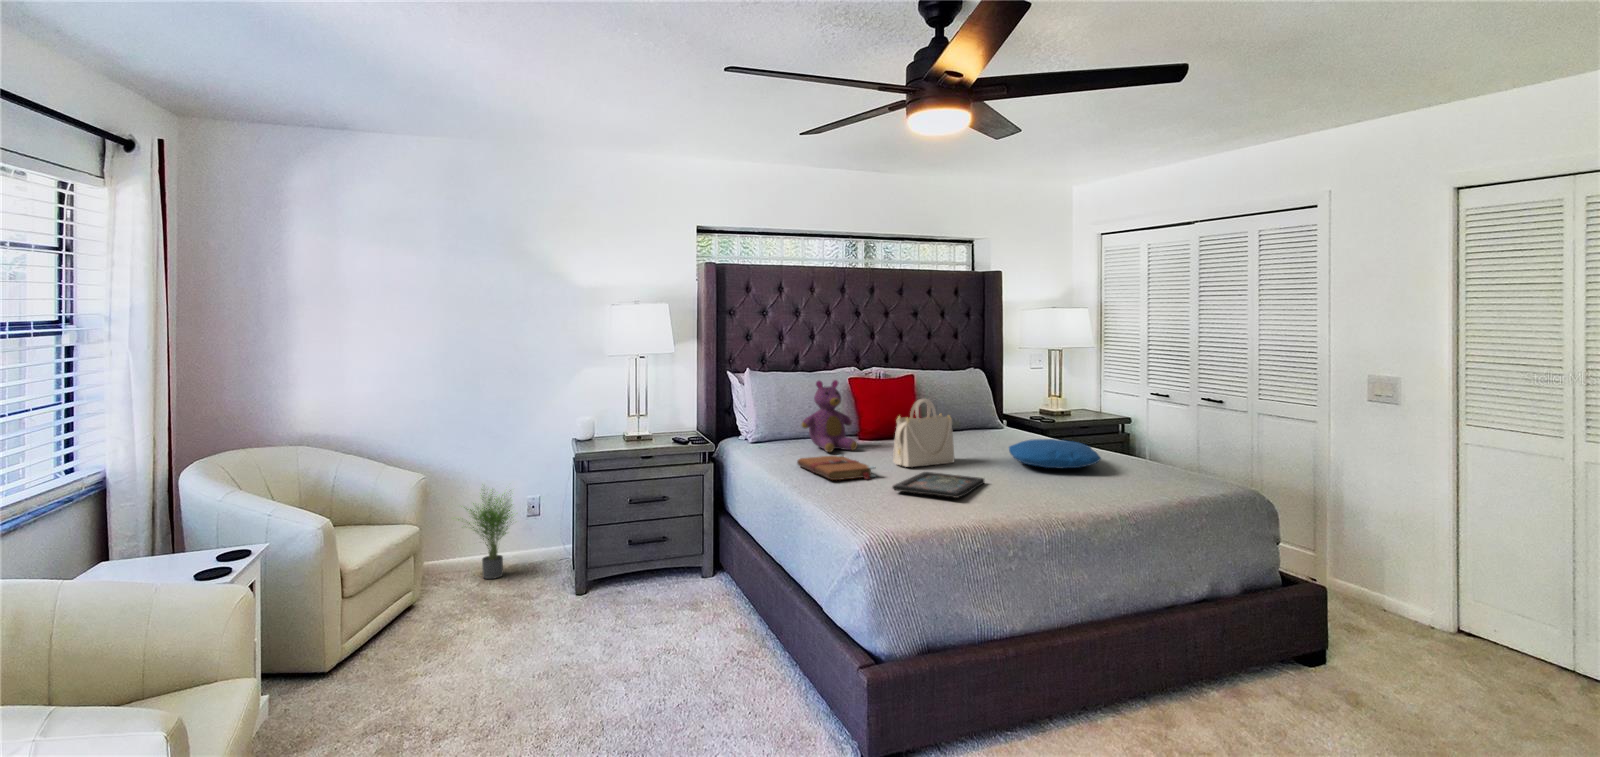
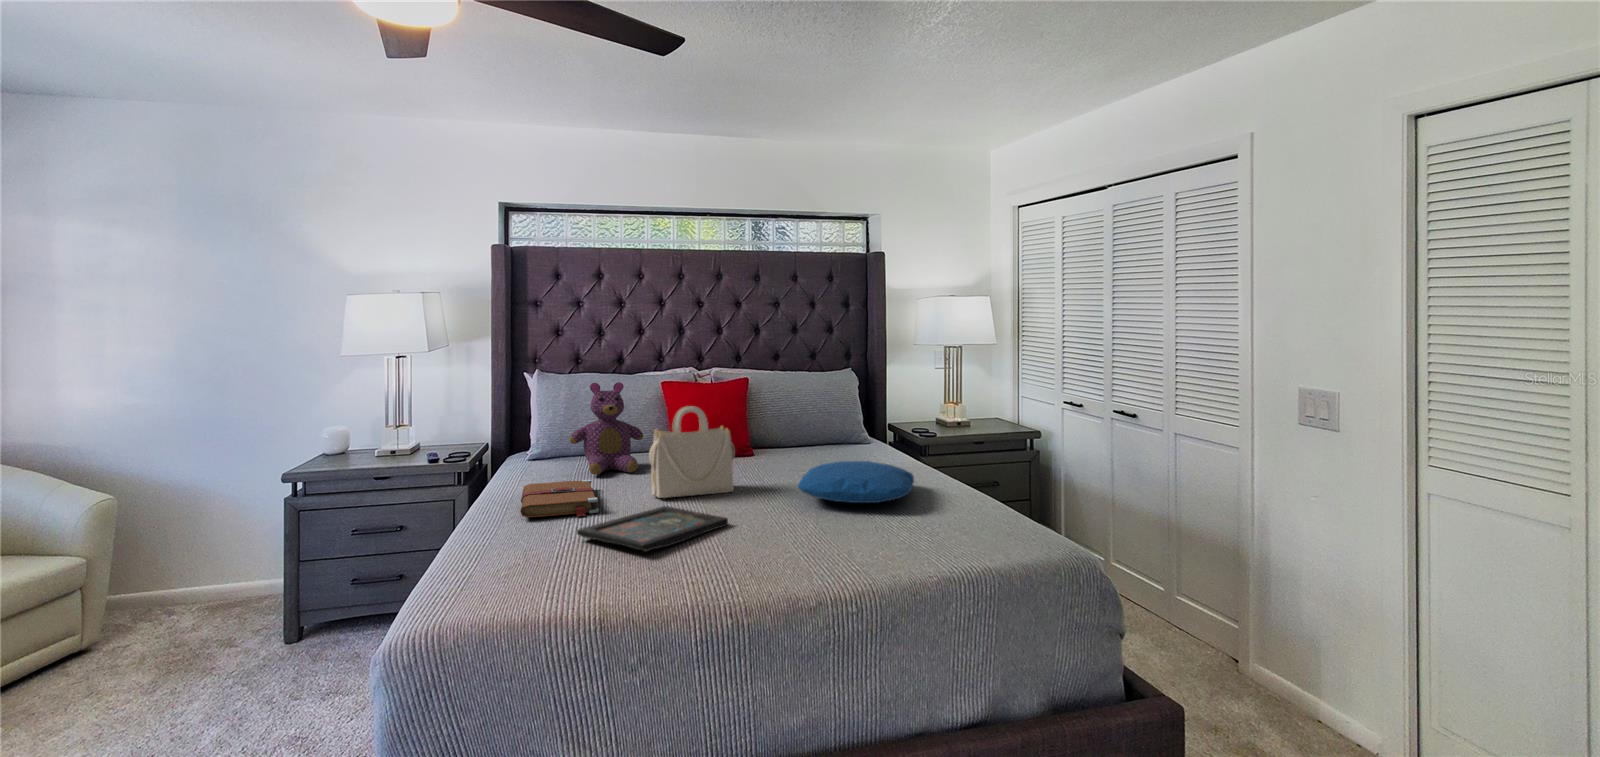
potted plant: present [464,490,513,579] -> none [144,506,248,627]

